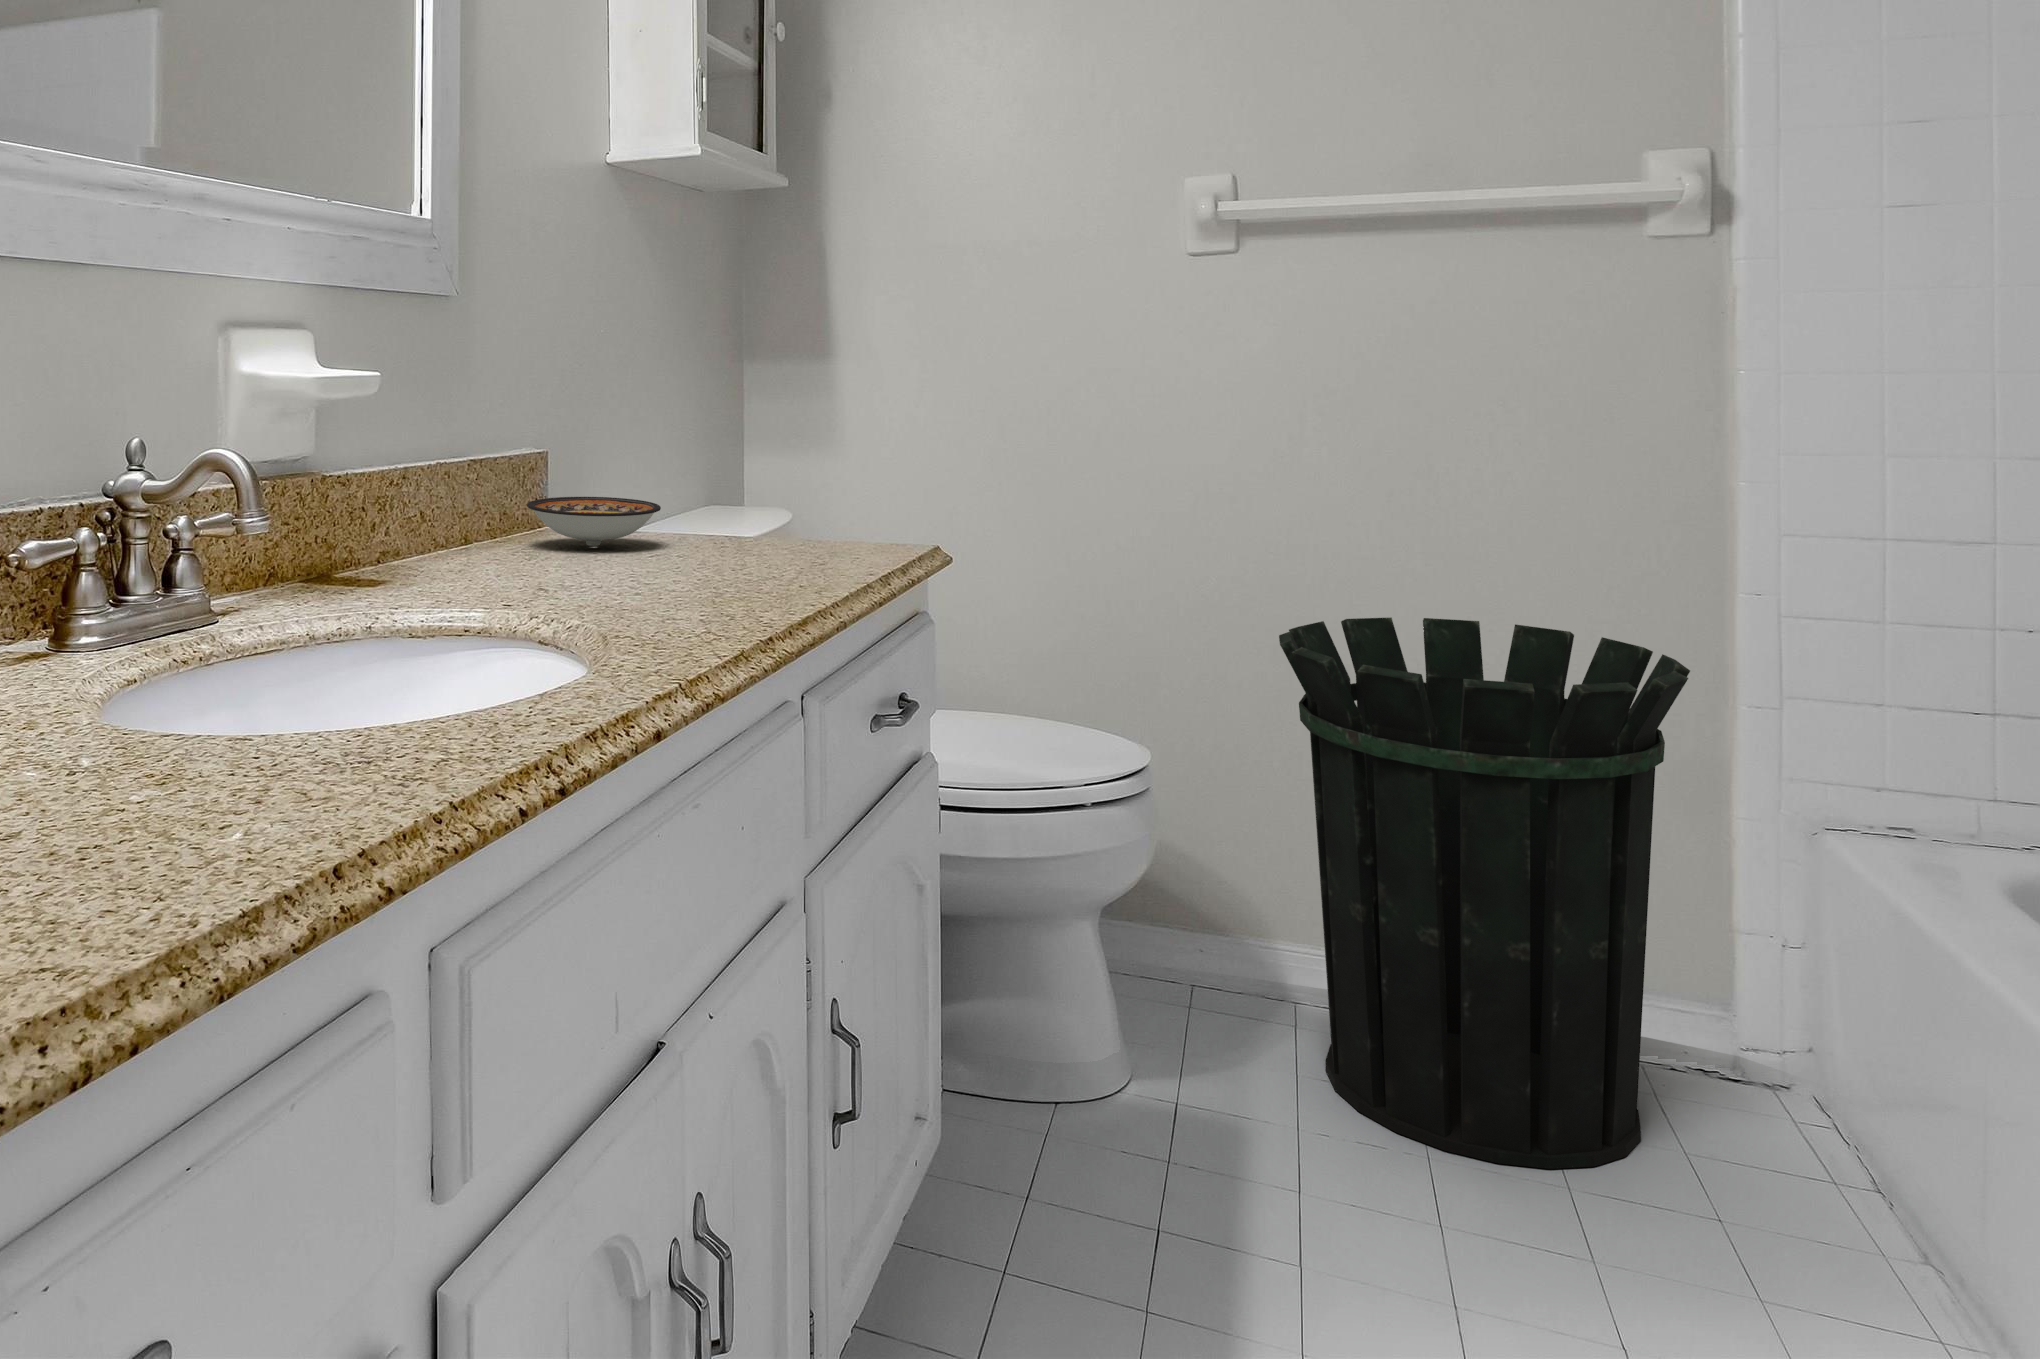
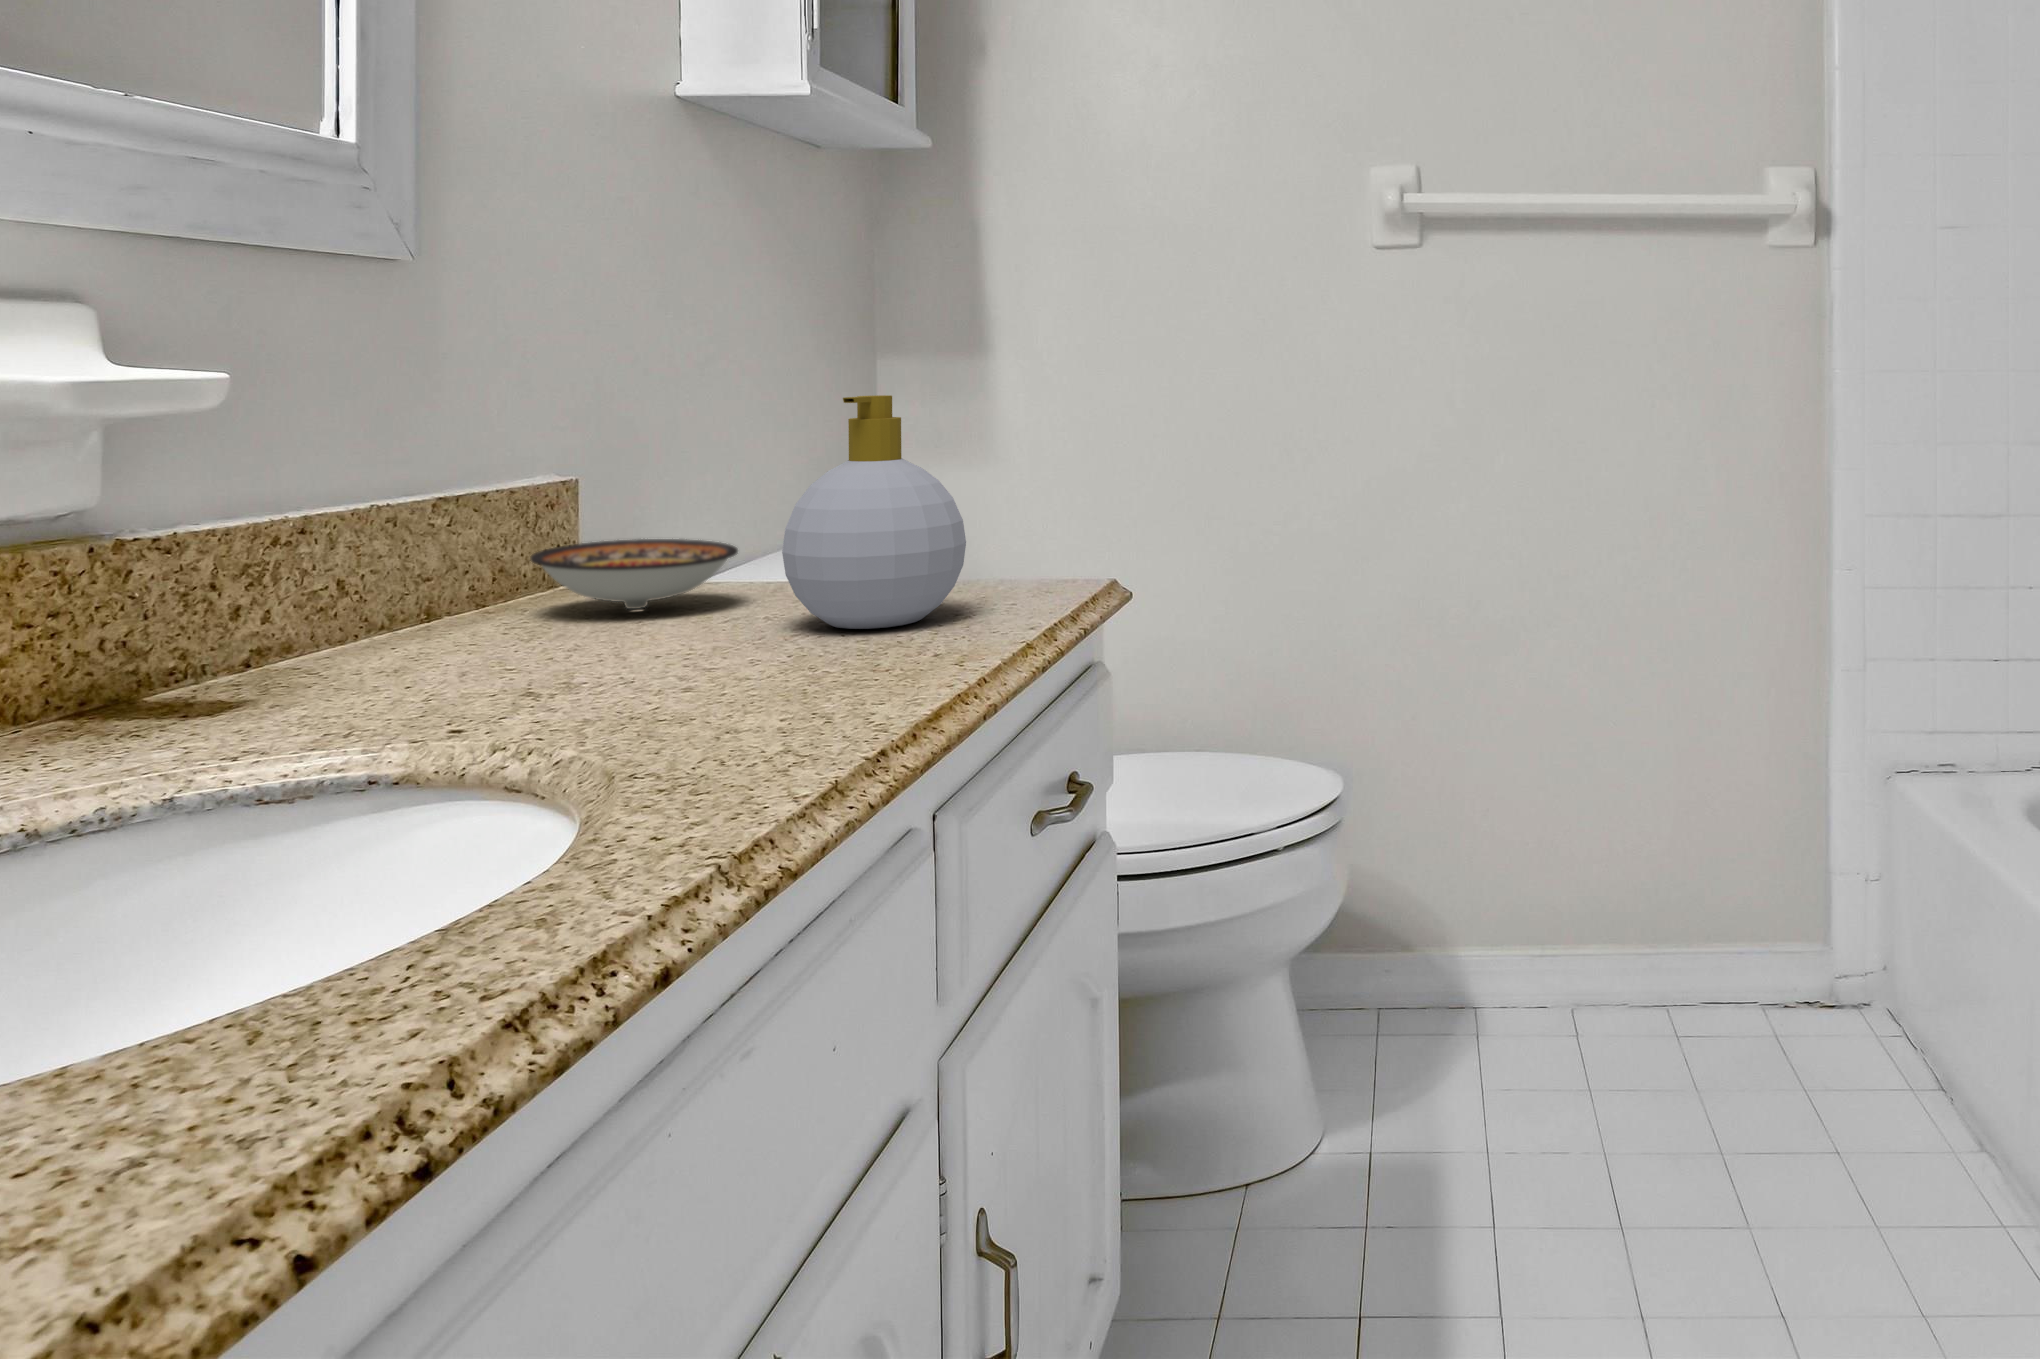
soap bottle: none [695,395,823,567] -> present [782,395,966,629]
waste bin: present [1279,618,1690,1169] -> none [1475,609,1846,1168]

